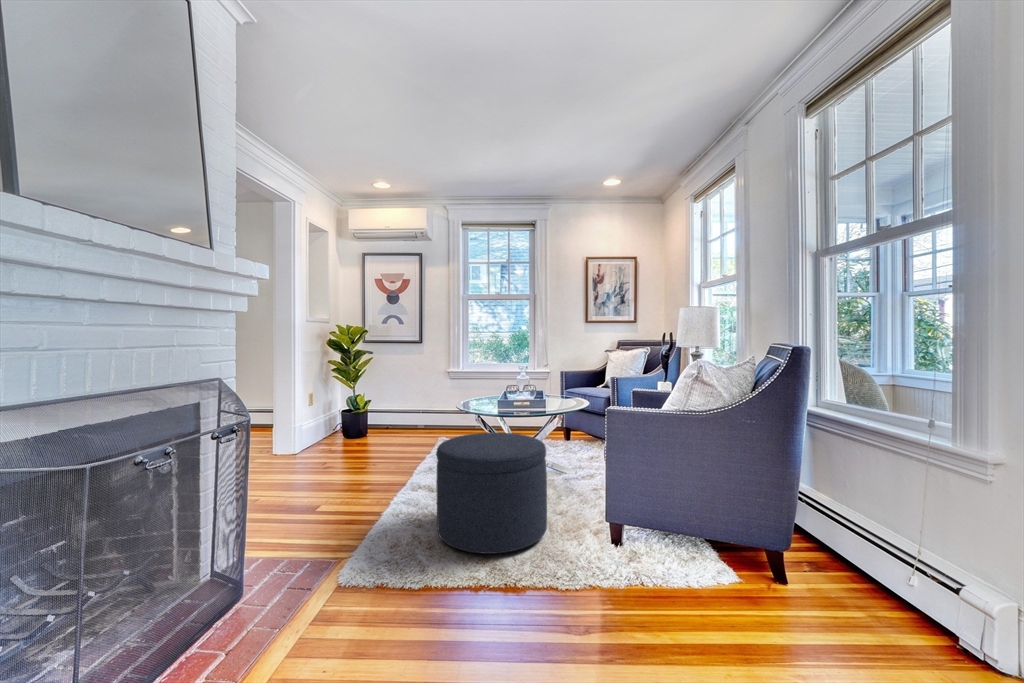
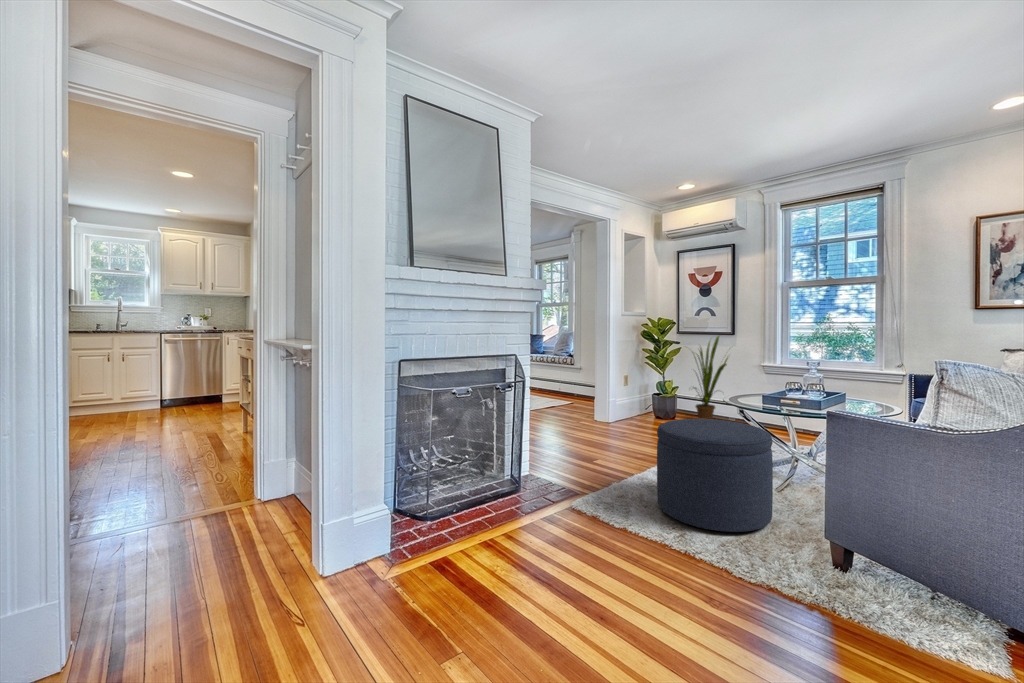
house plant: none [376,344,426,435] -> present [694,336,728,419]

